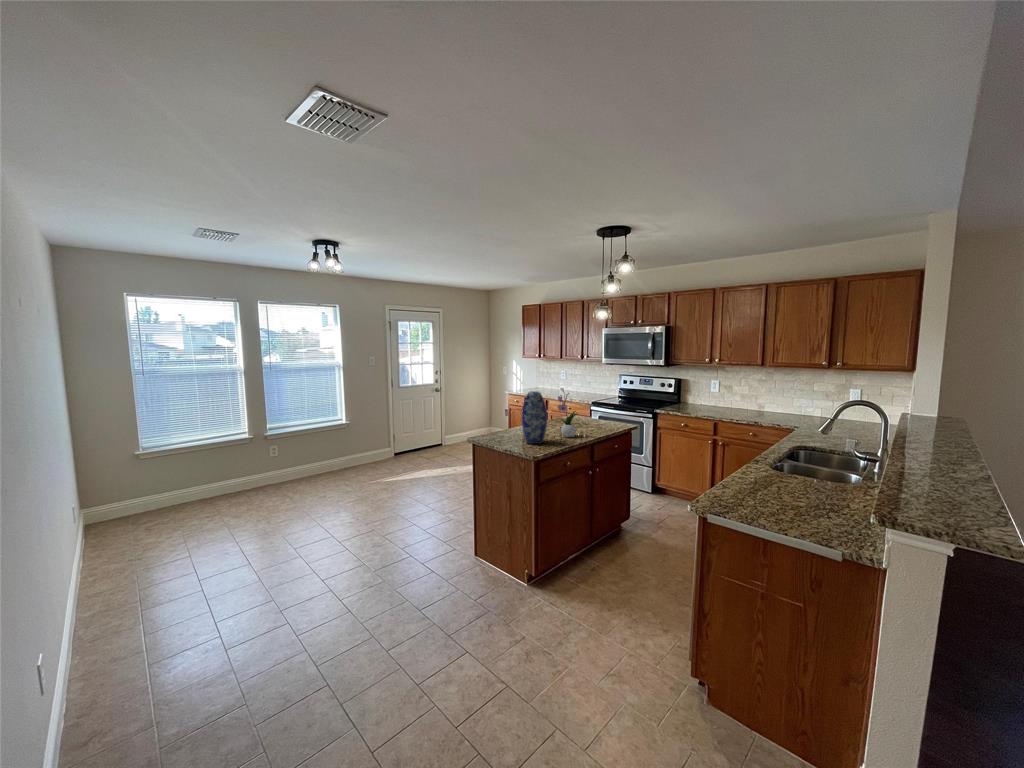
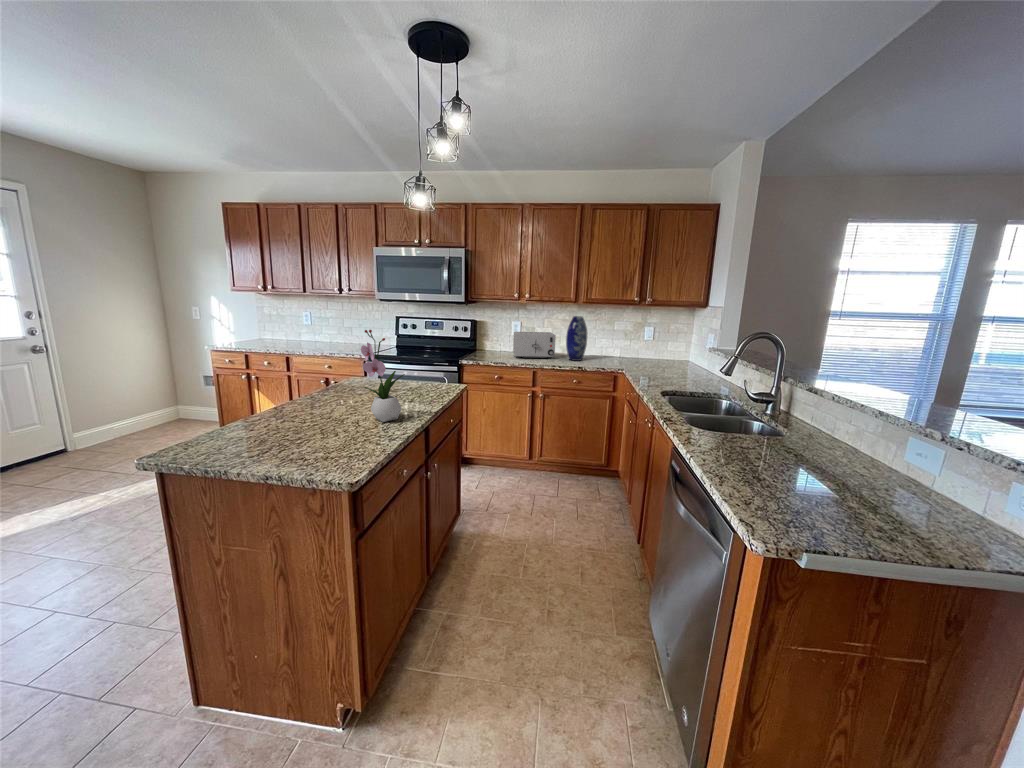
toaster: none [705,389,745,413] -> present [513,332,556,359]
vase: present [522,392,547,444] -> present [566,316,588,361]

